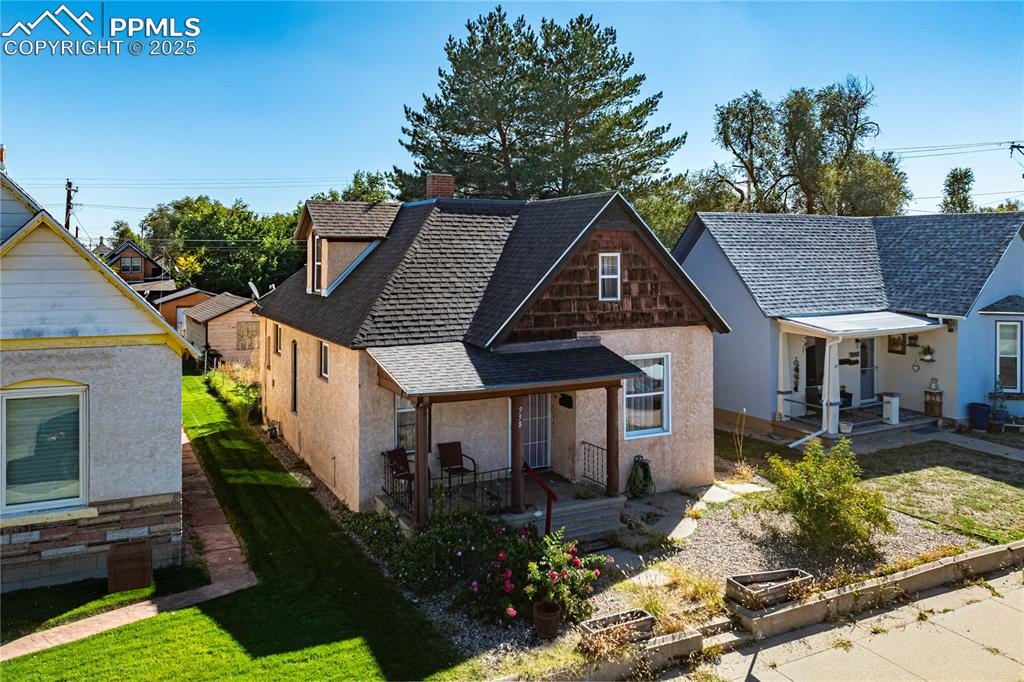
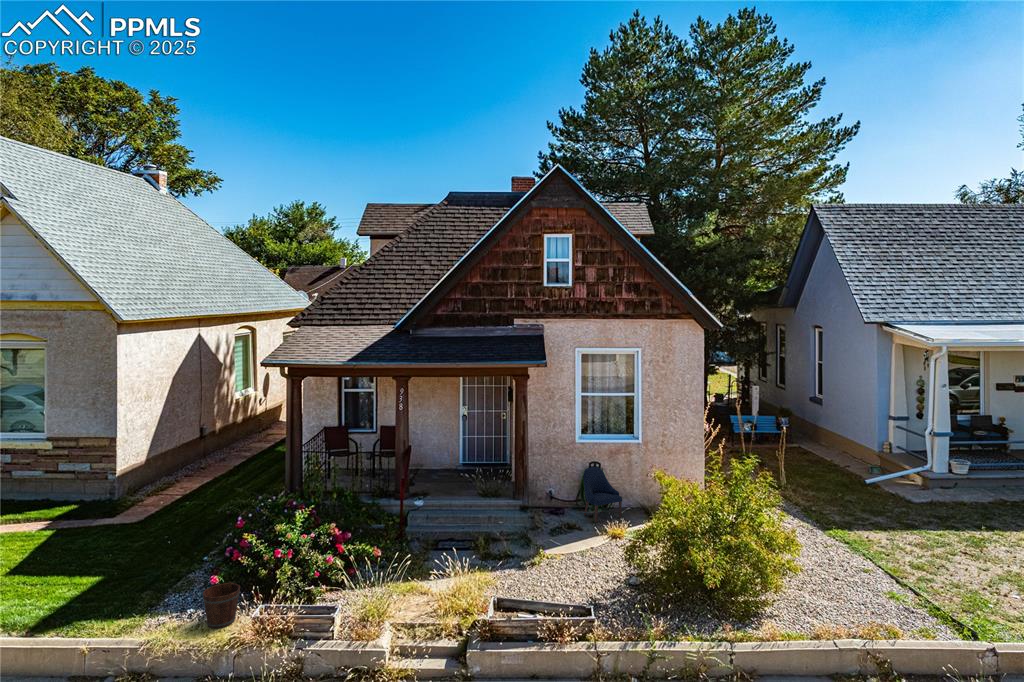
chair: none [649,461,680,507] -> present [584,467,622,522]
wooden crate: present [107,539,153,593] -> none [33,473,89,512]

